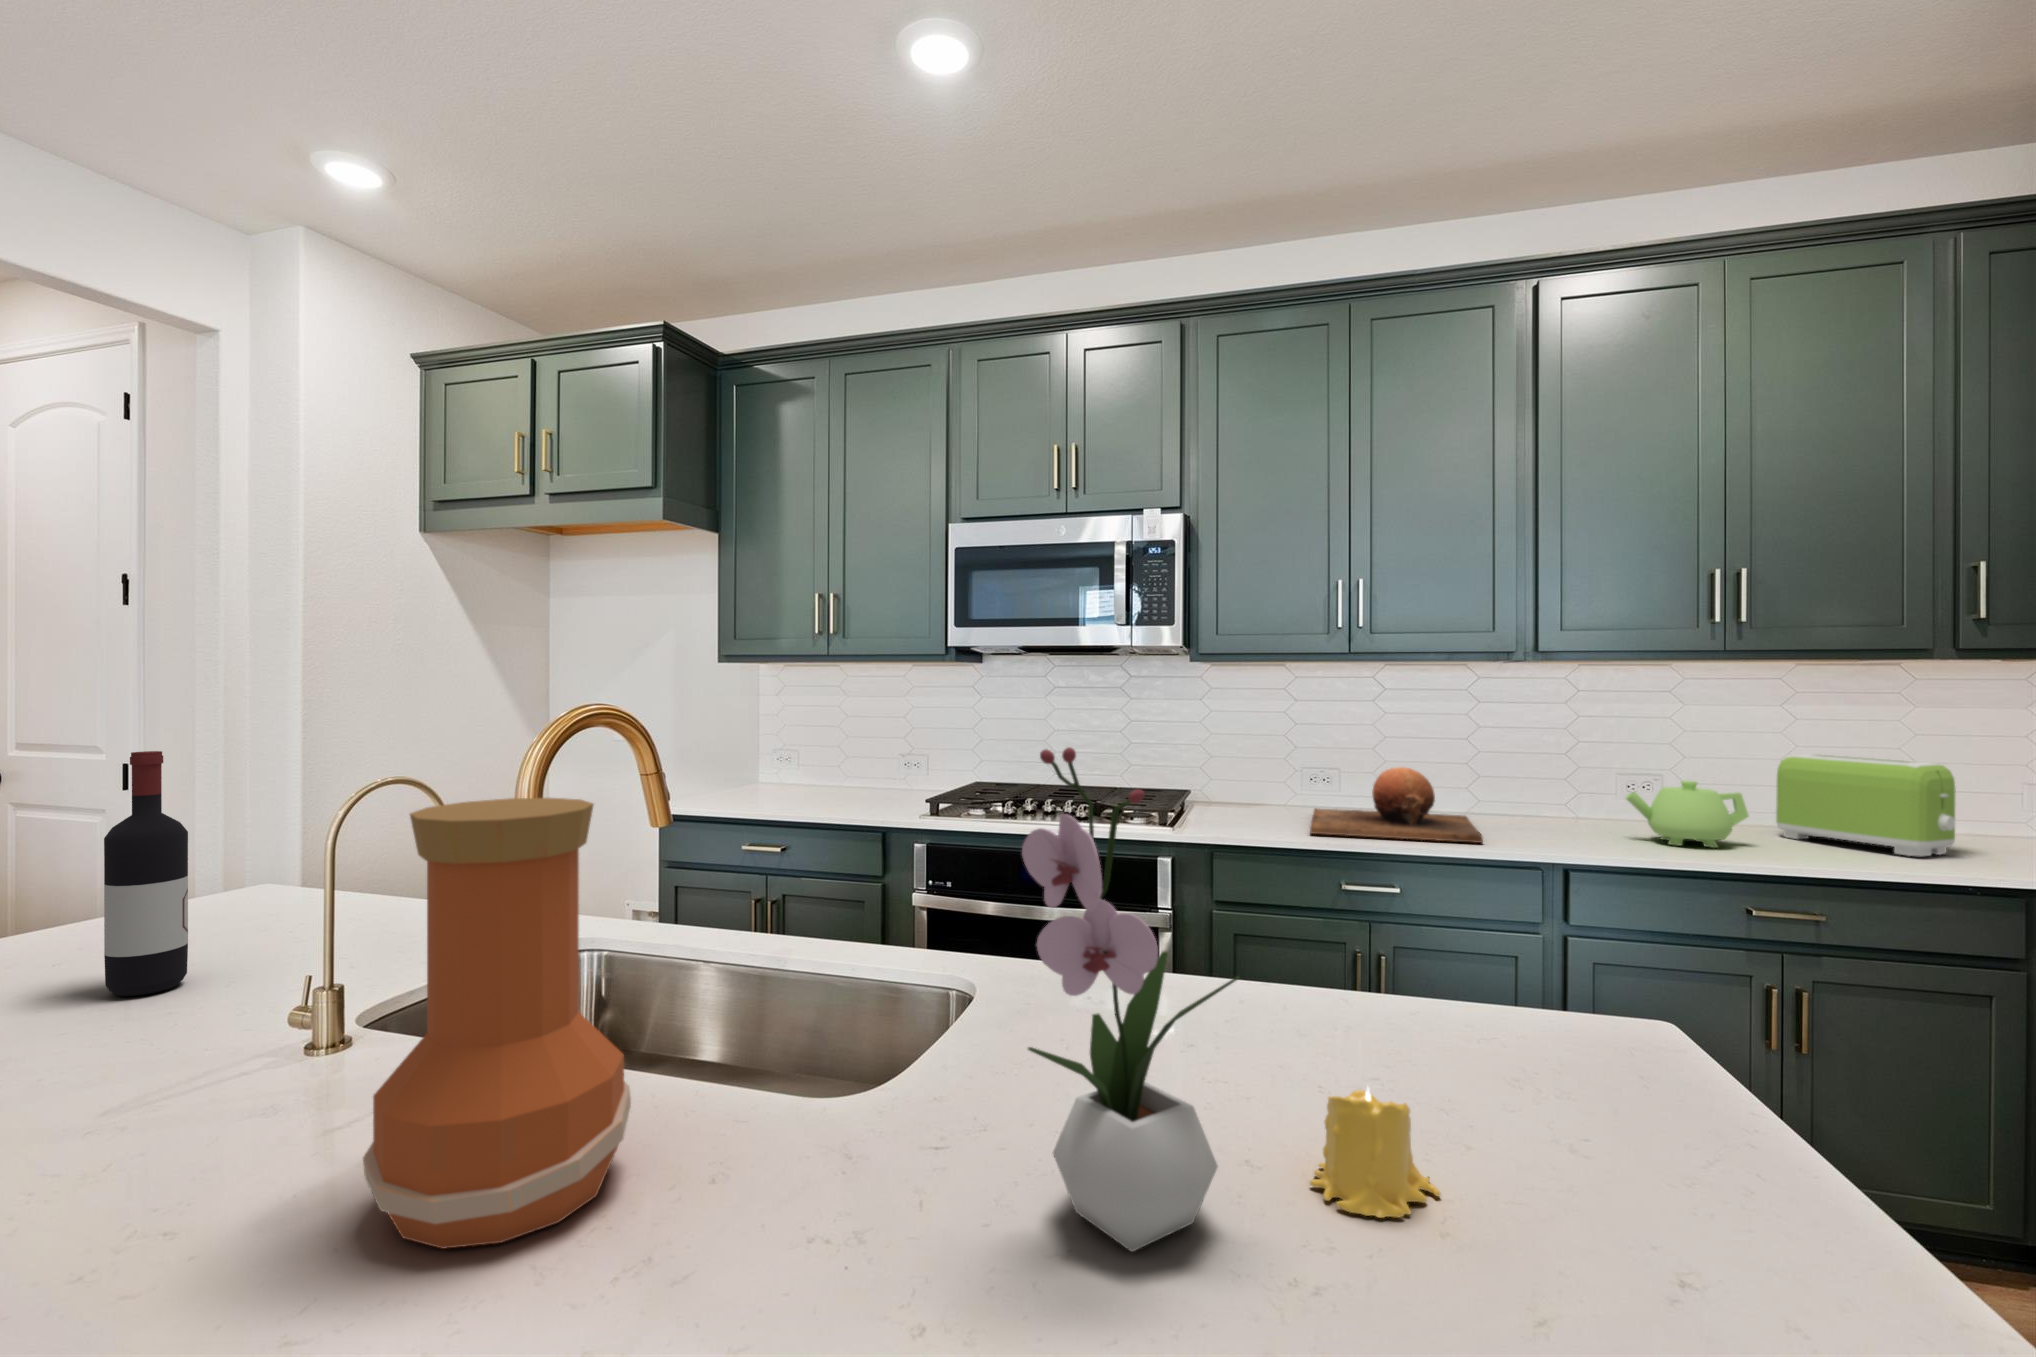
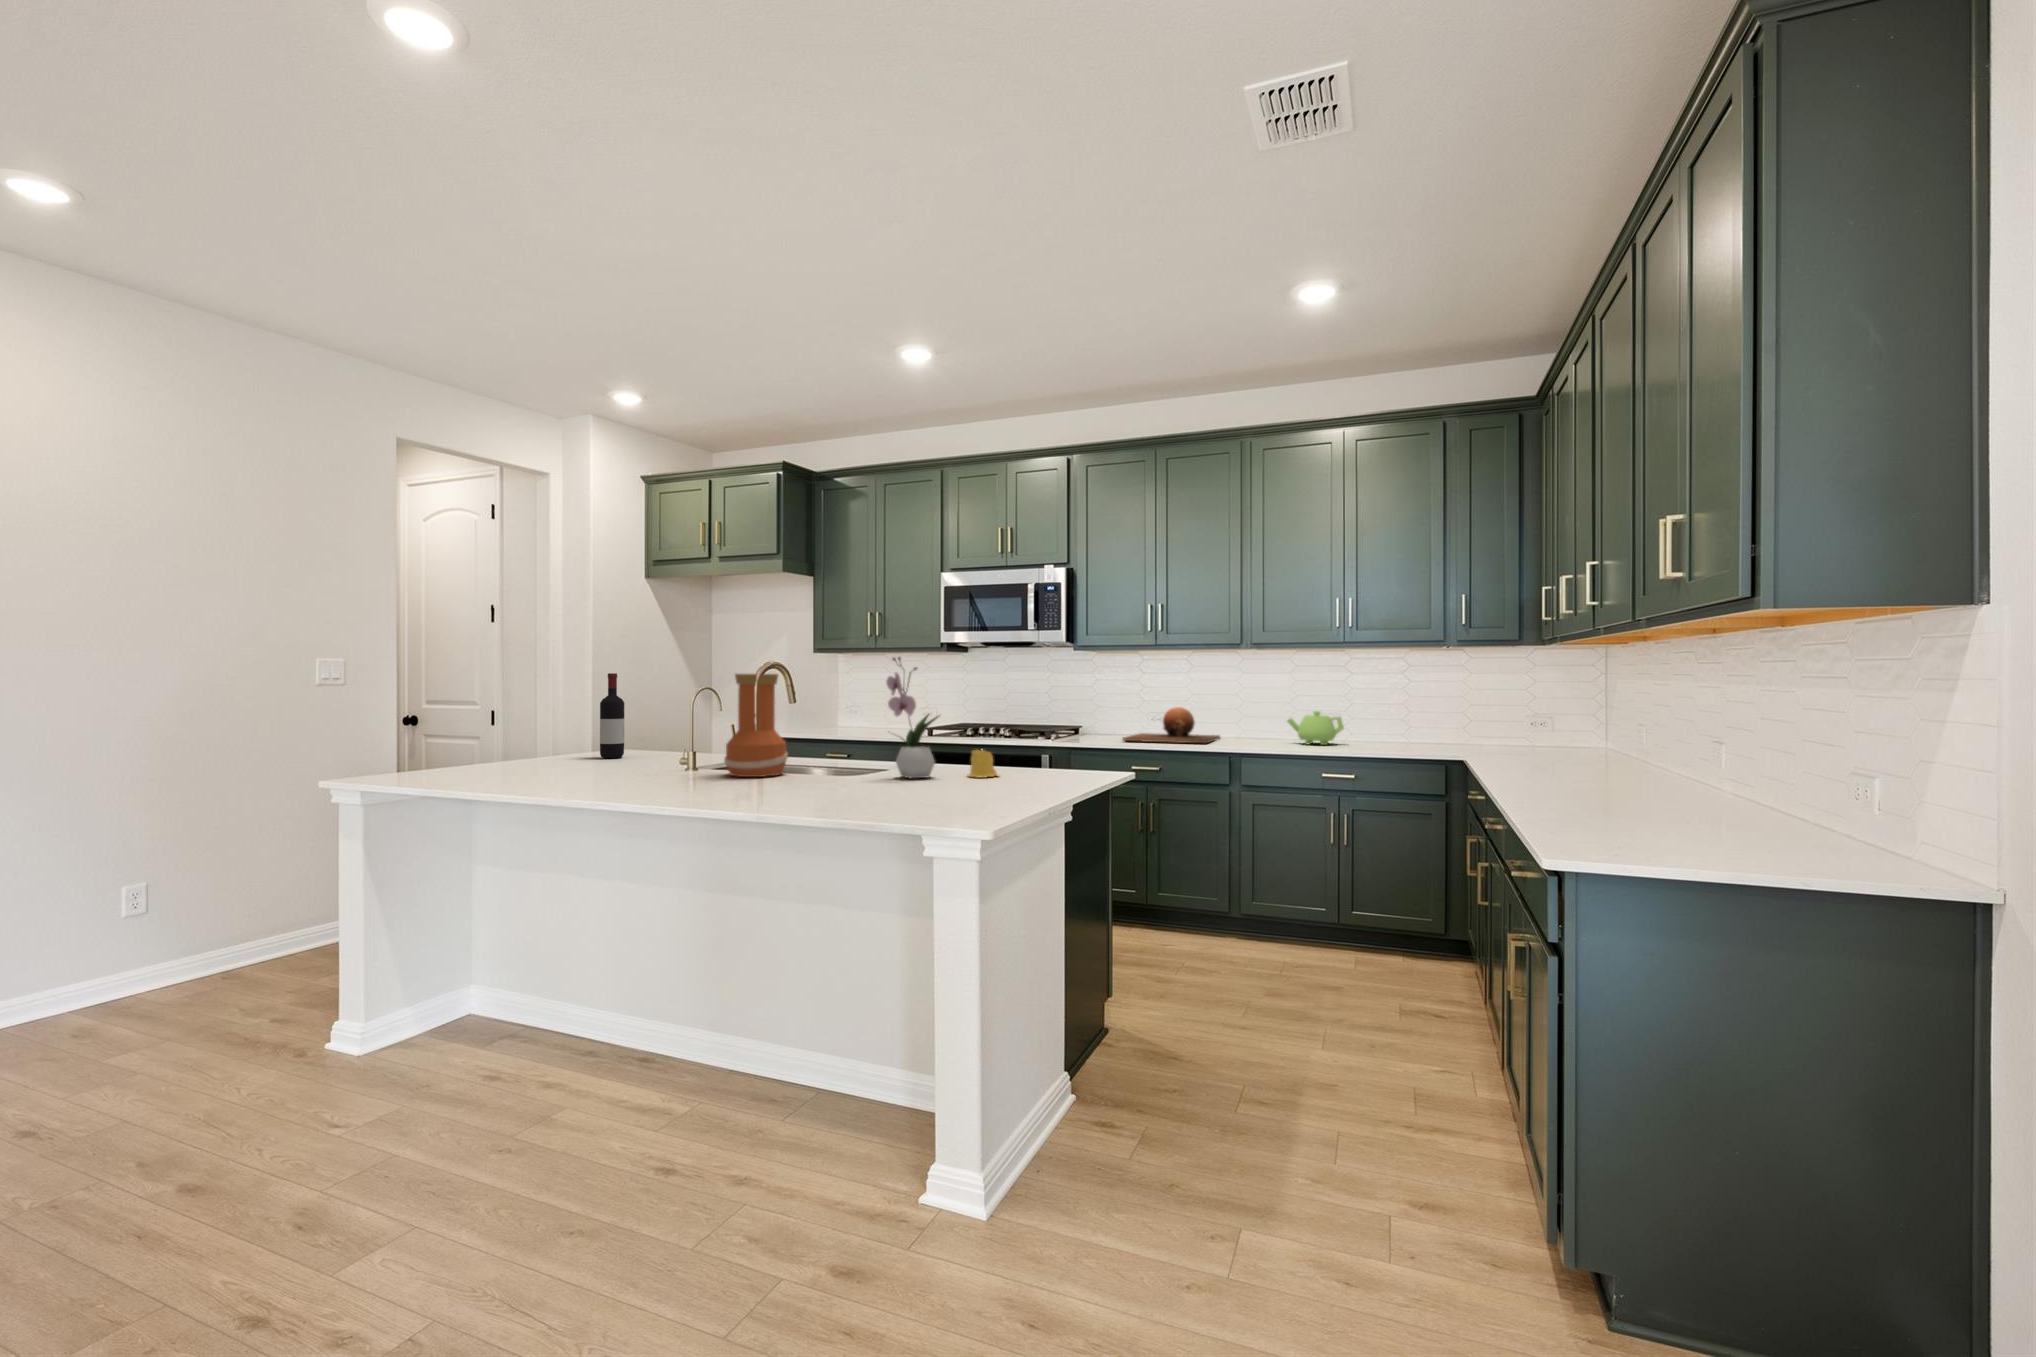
toaster: present [1776,754,1955,856] -> none [1373,698,1443,747]

